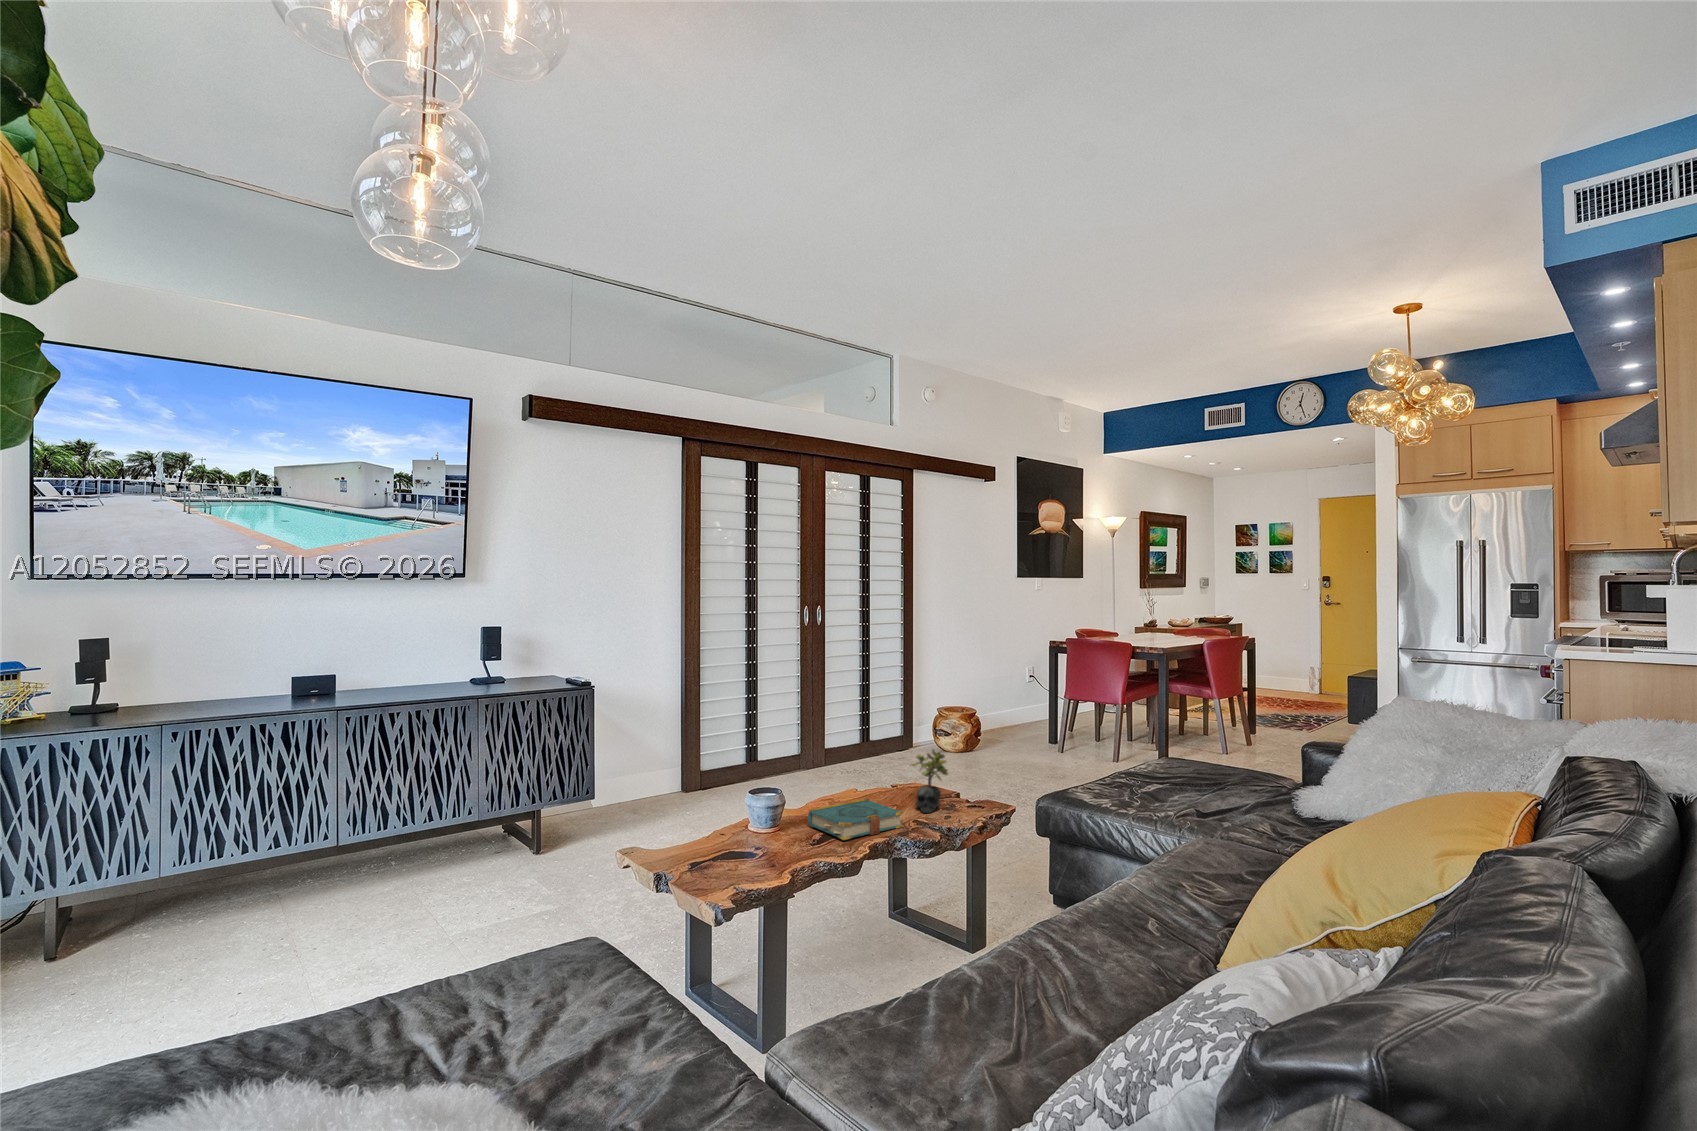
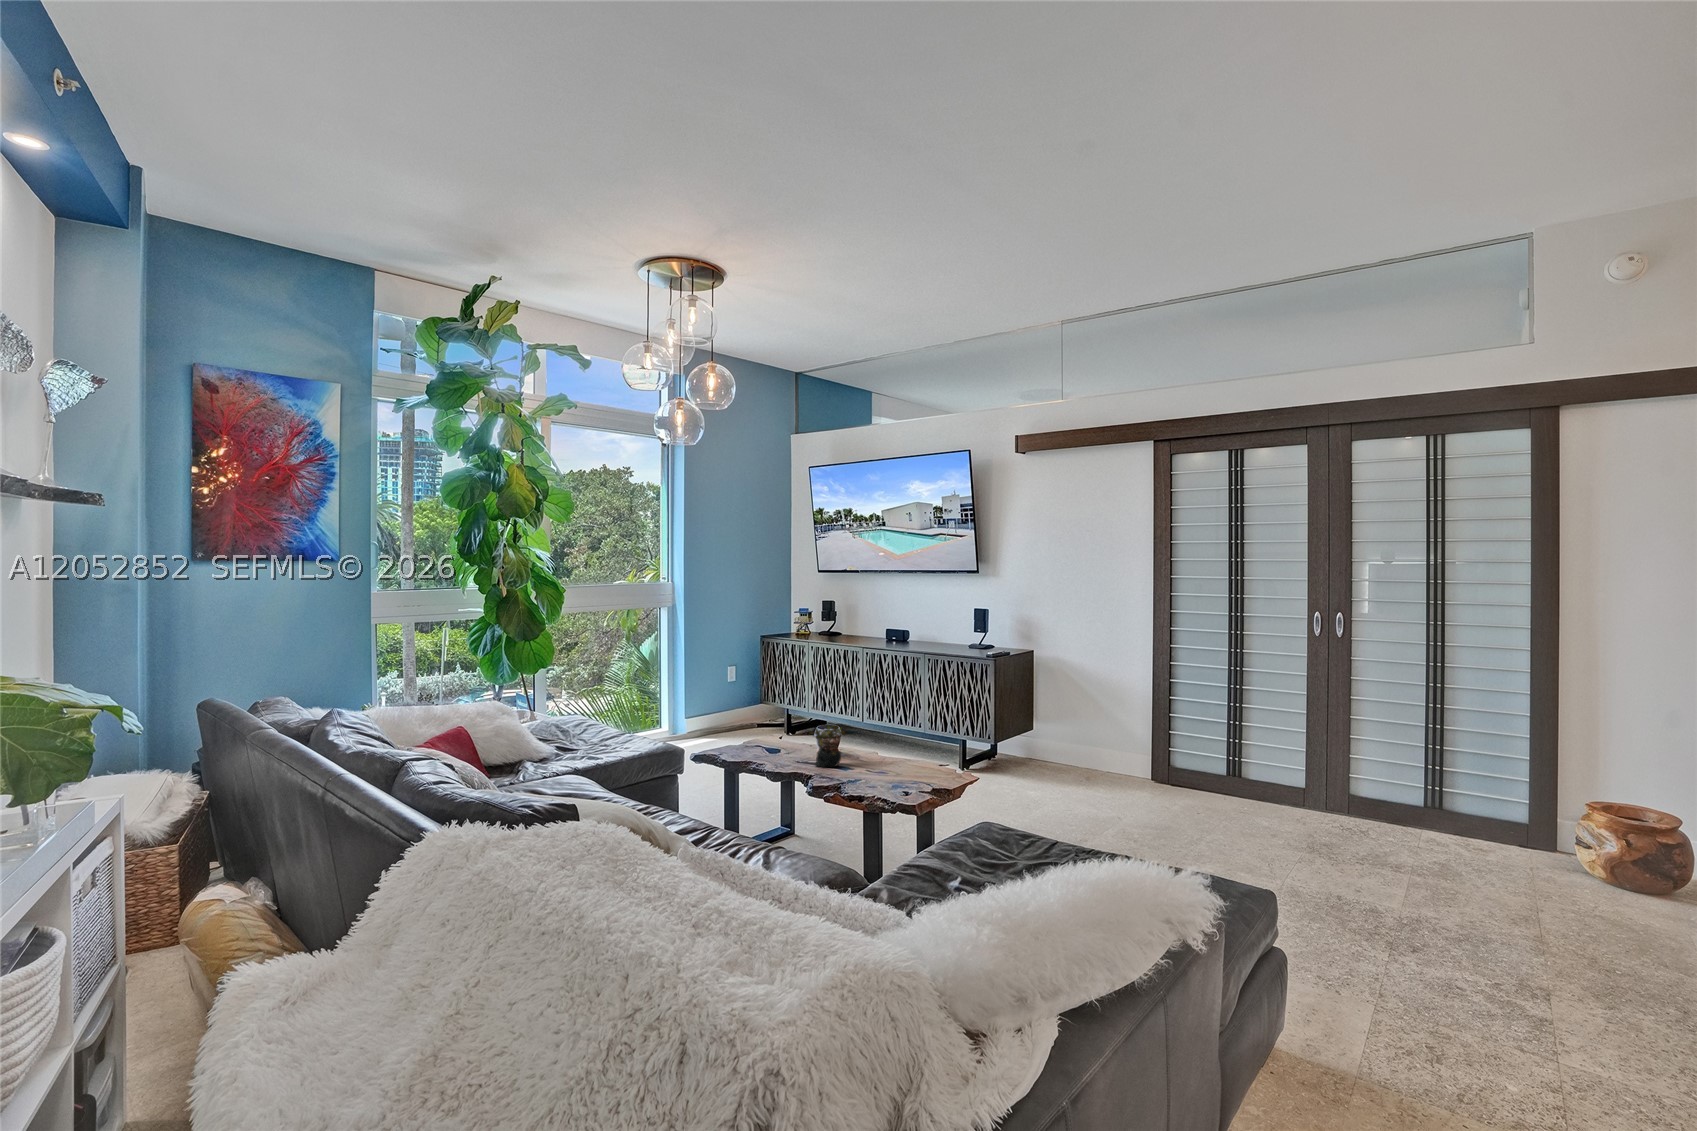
book: present [808,798,904,840] -> none [750,736,813,763]

